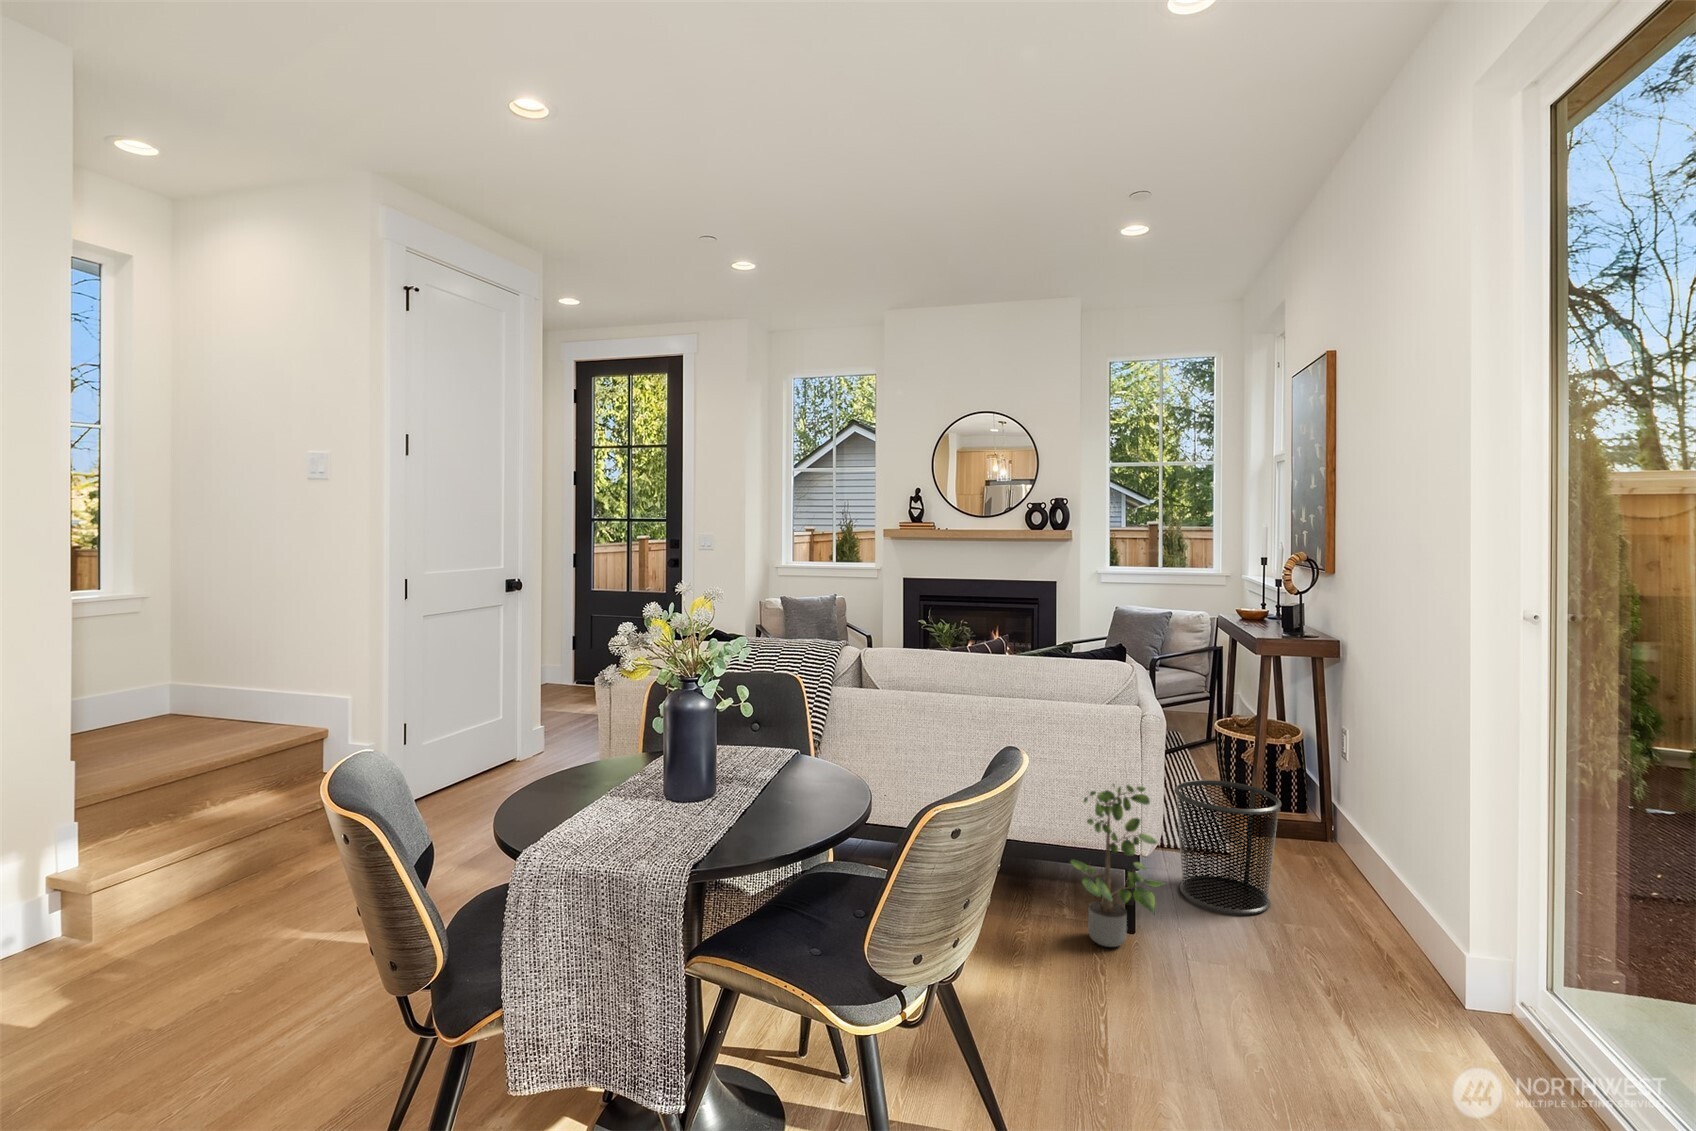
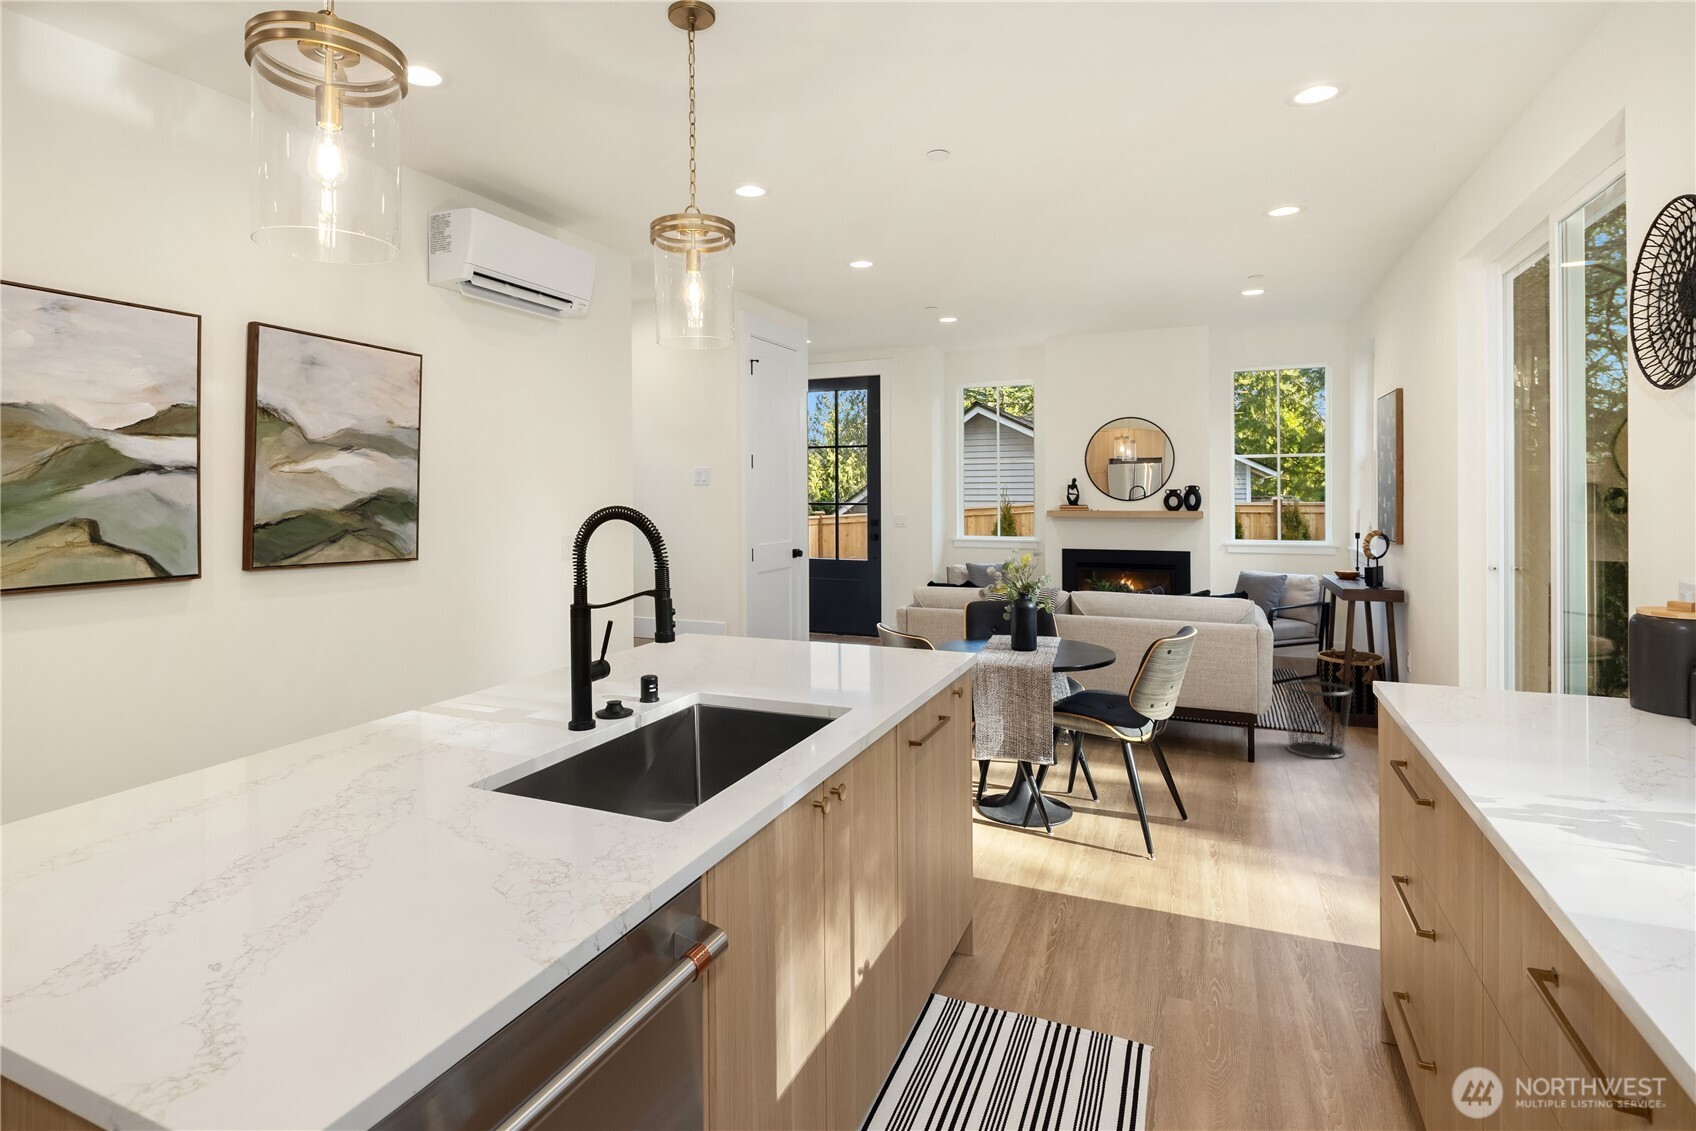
potted plant: present [1071,784,1165,947] -> none [1217,672,1278,769]

